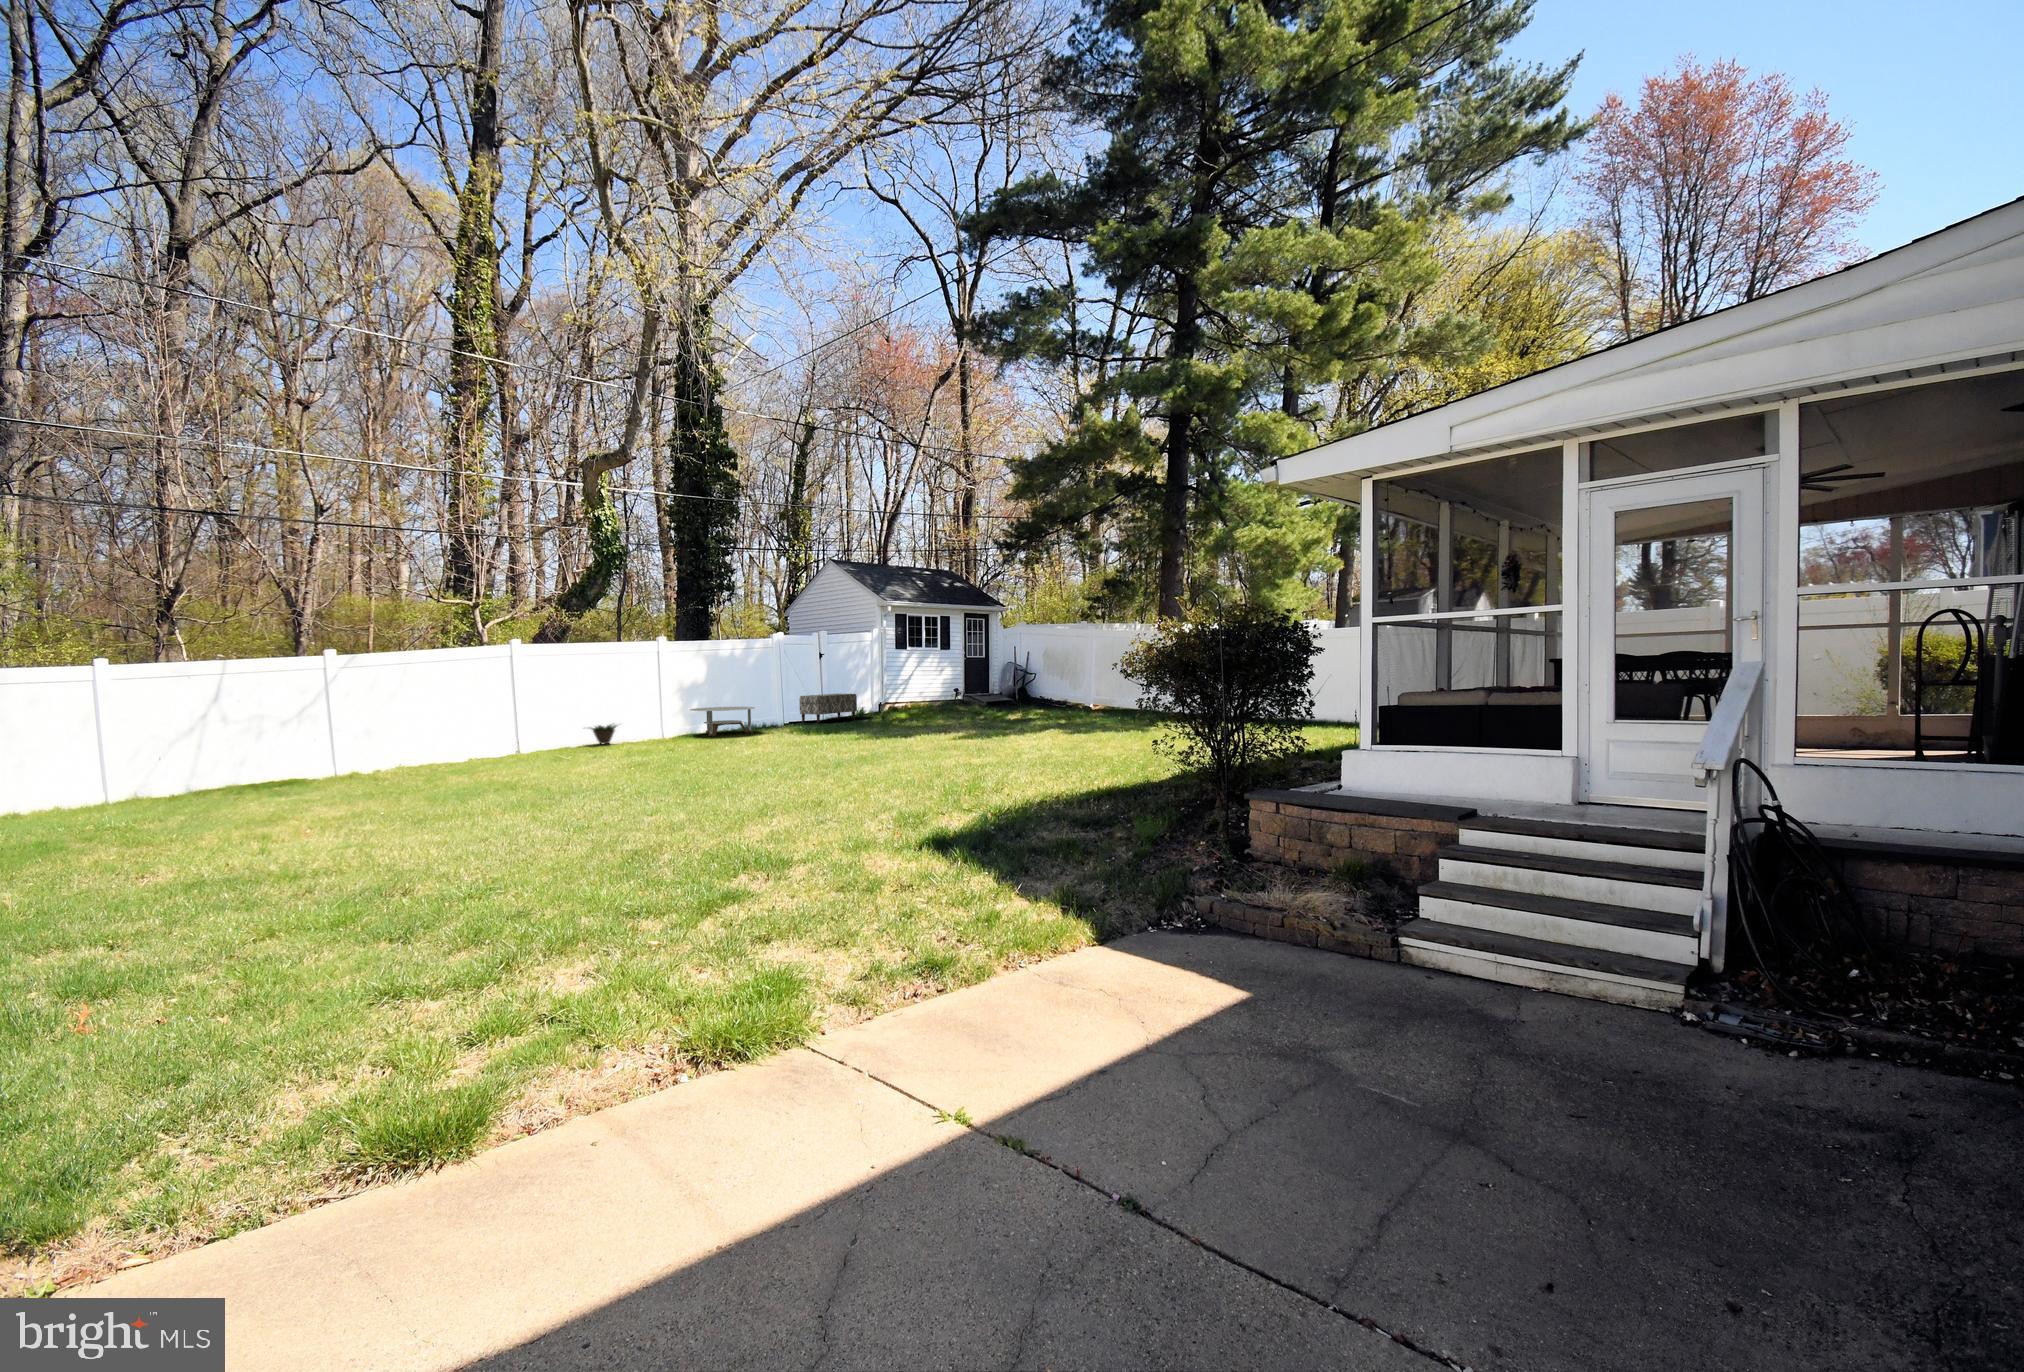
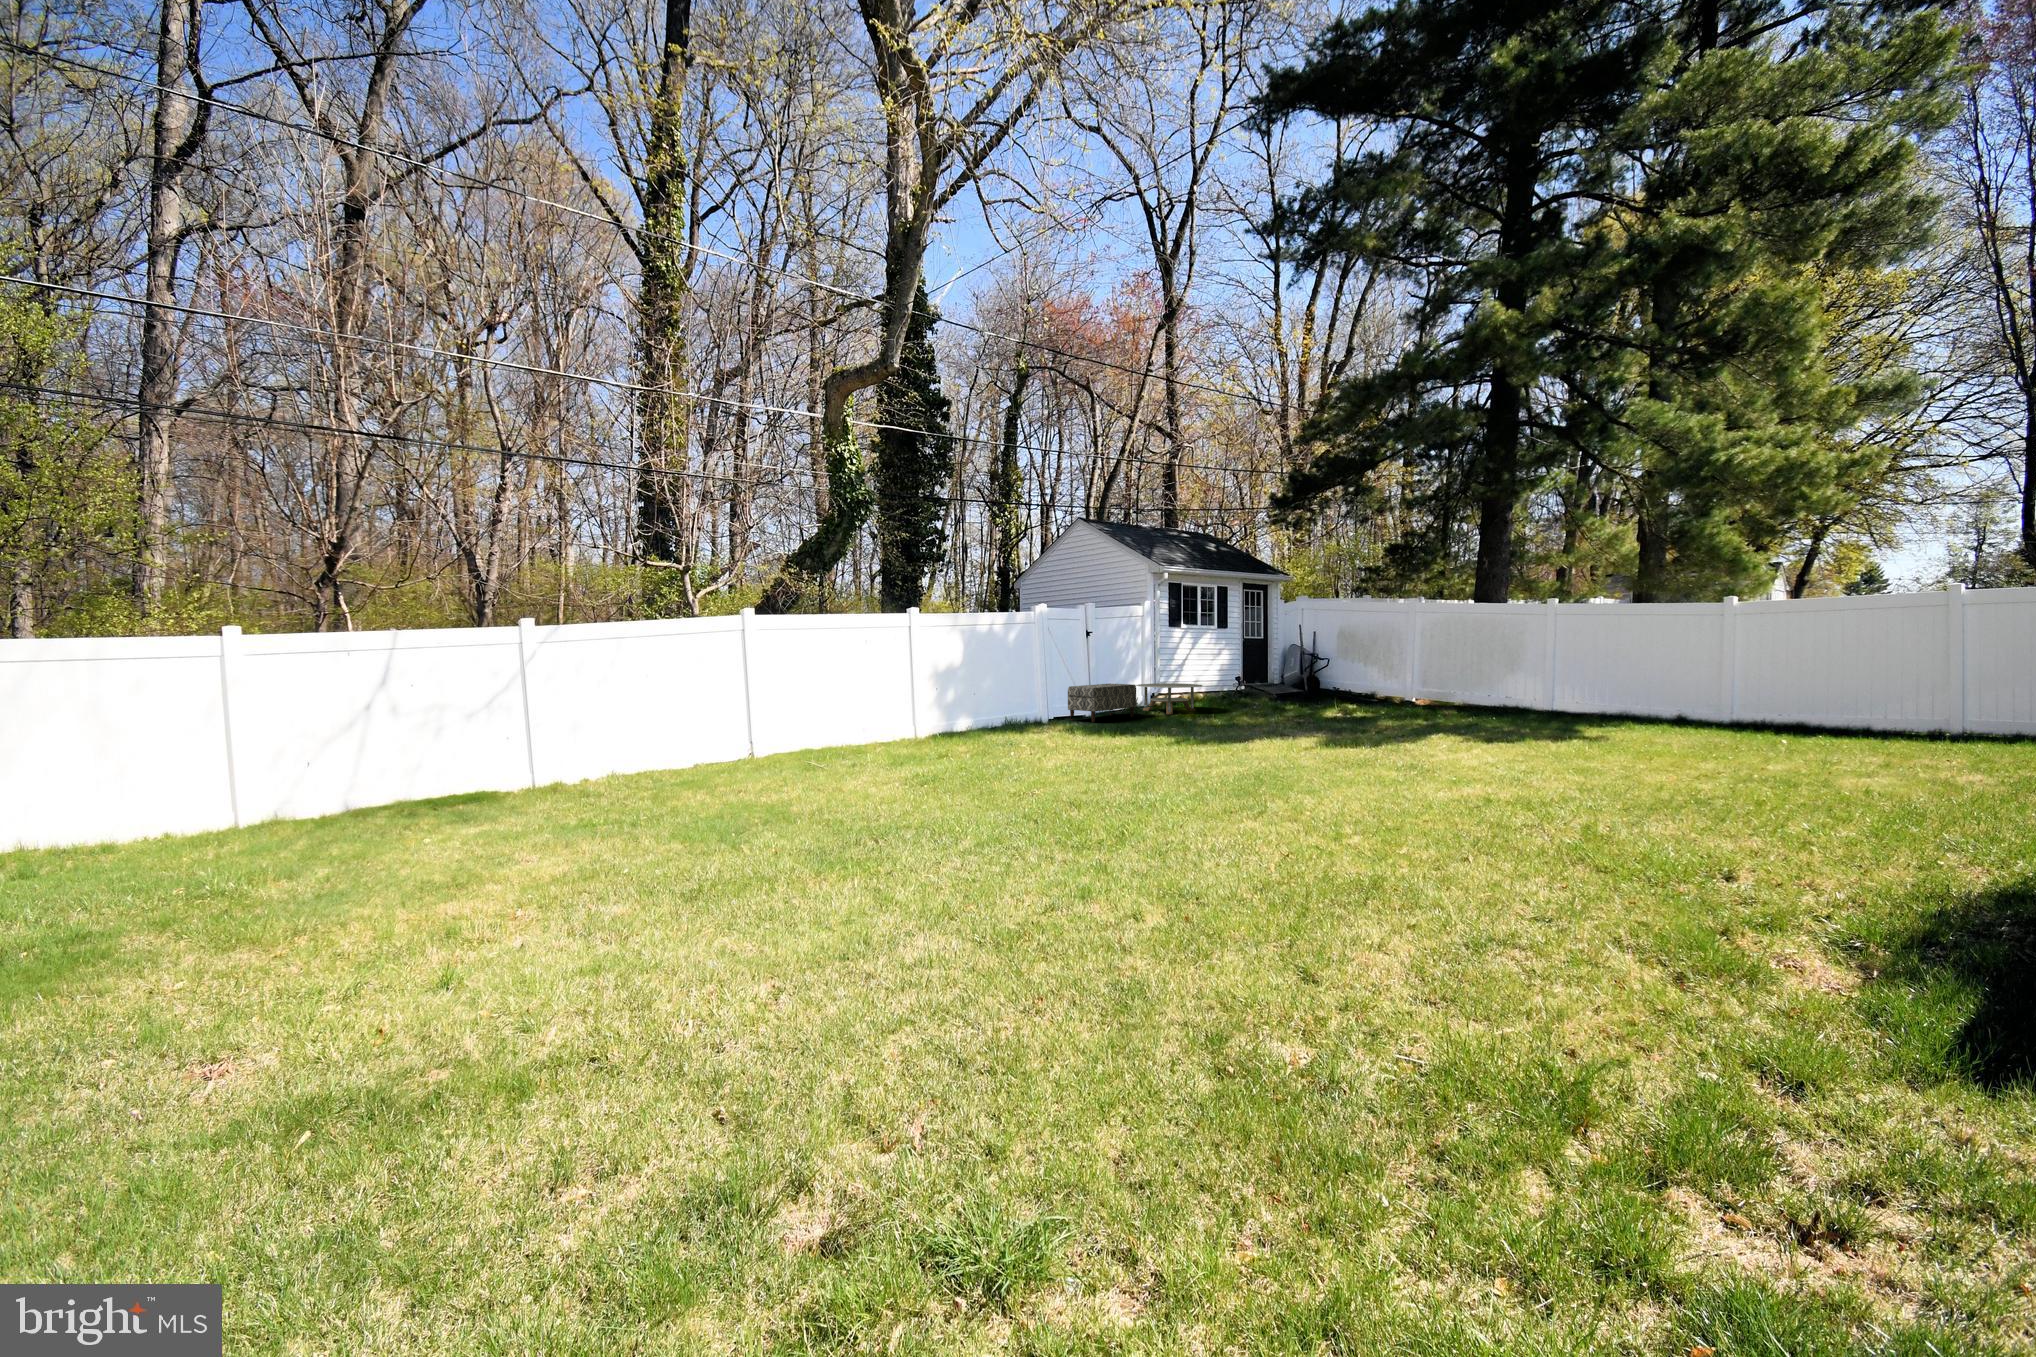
round table: present [690,707,755,736] -> present [1136,683,1202,714]
decorative plant: present [590,725,617,744] -> none [812,722,863,752]

